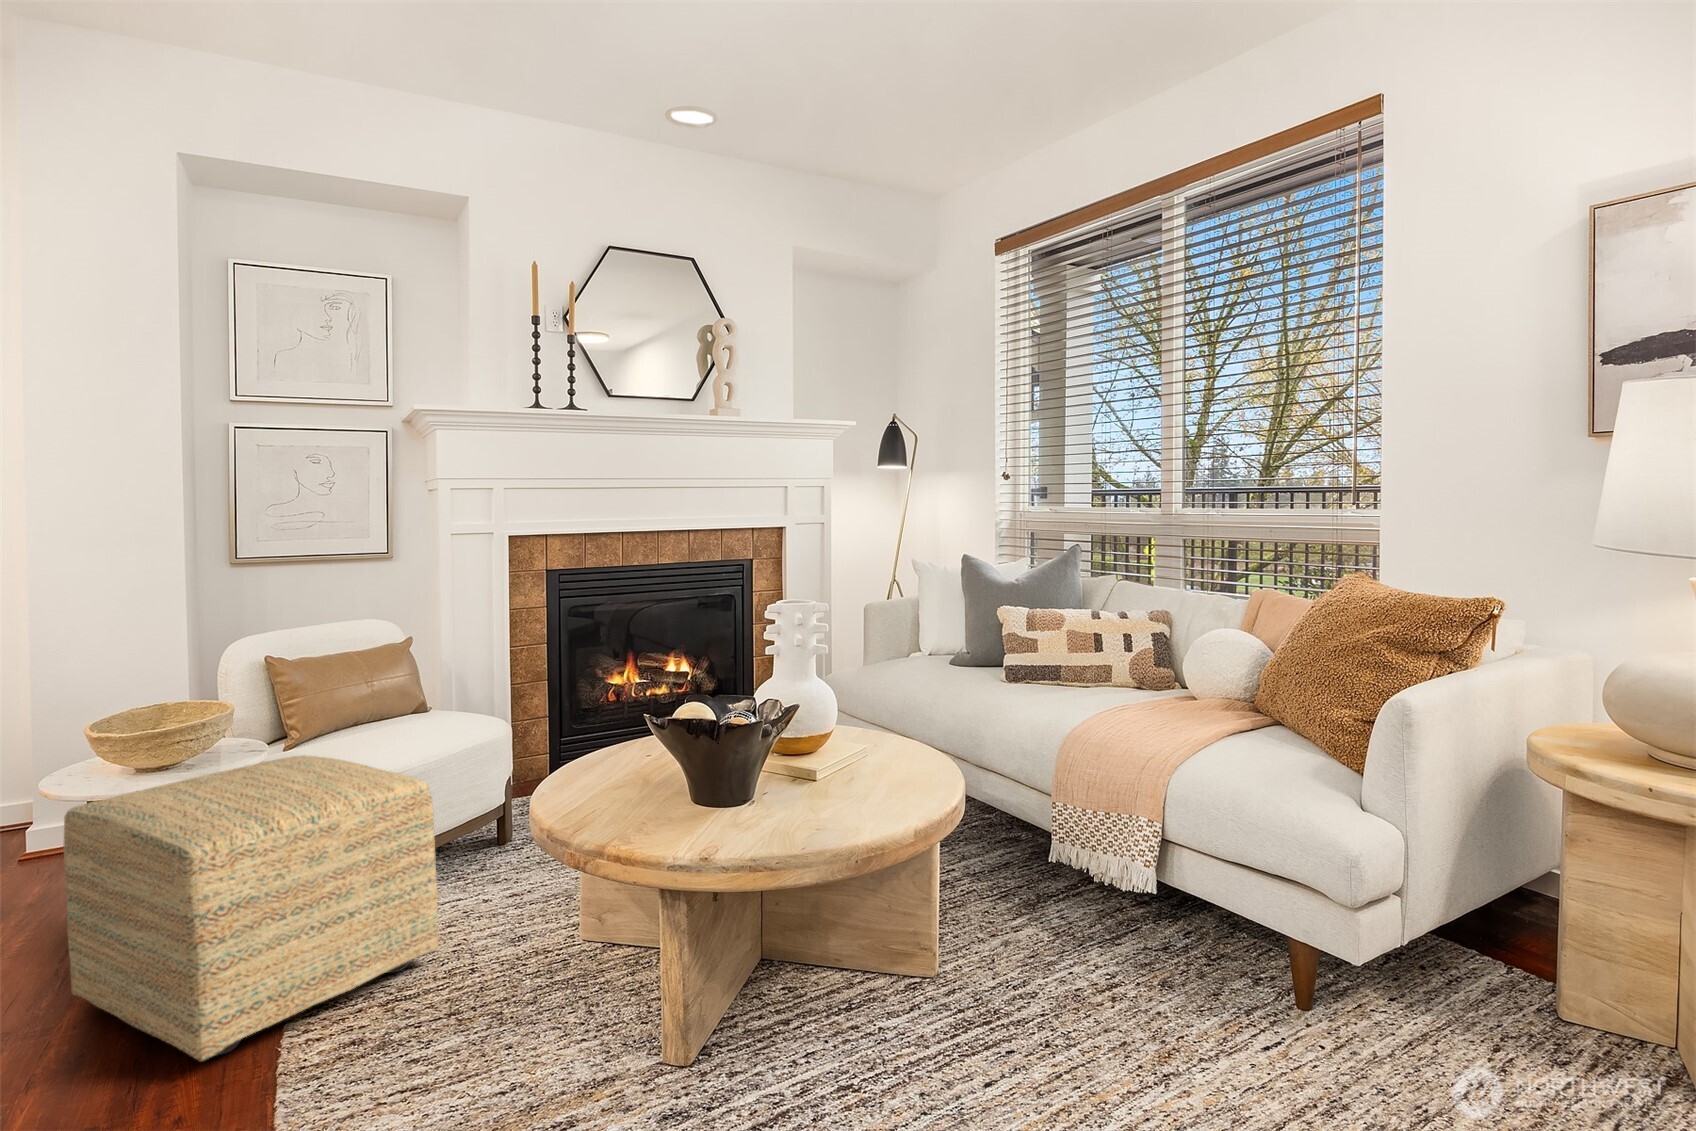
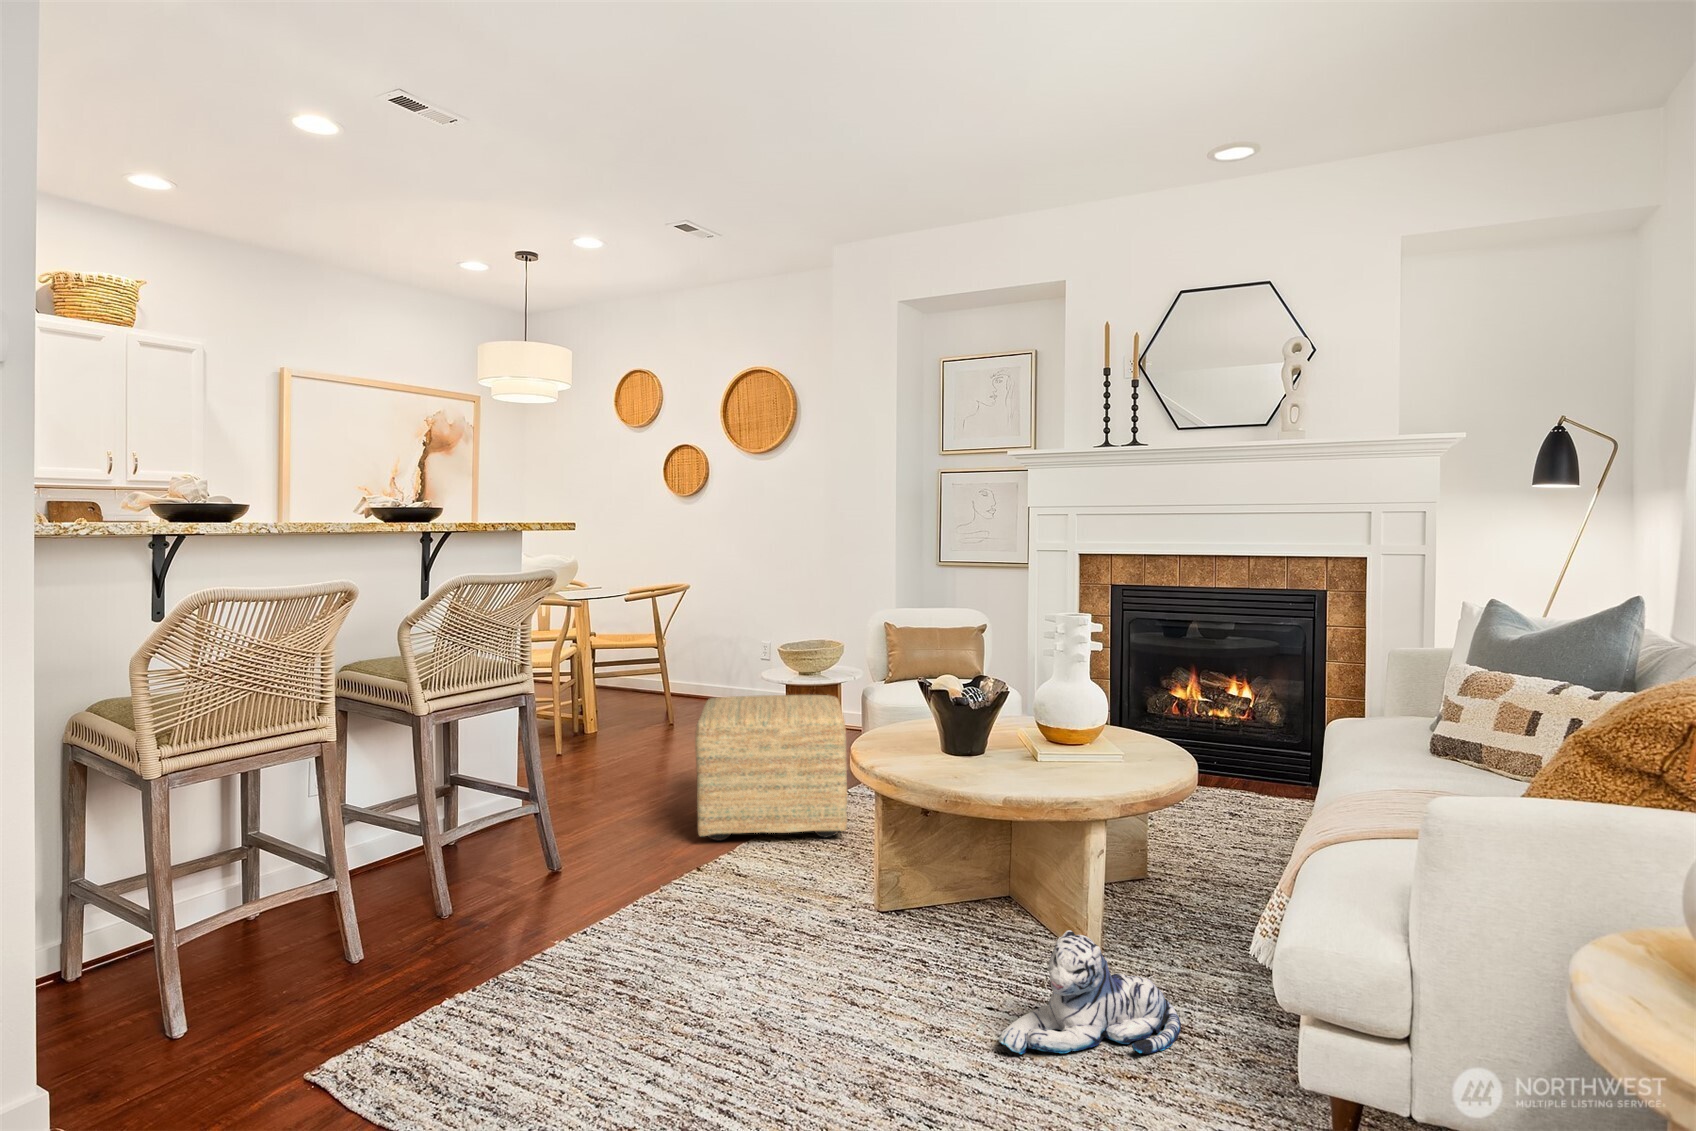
plush toy: none [1056,930,1172,1092] -> present [999,930,1181,1054]

